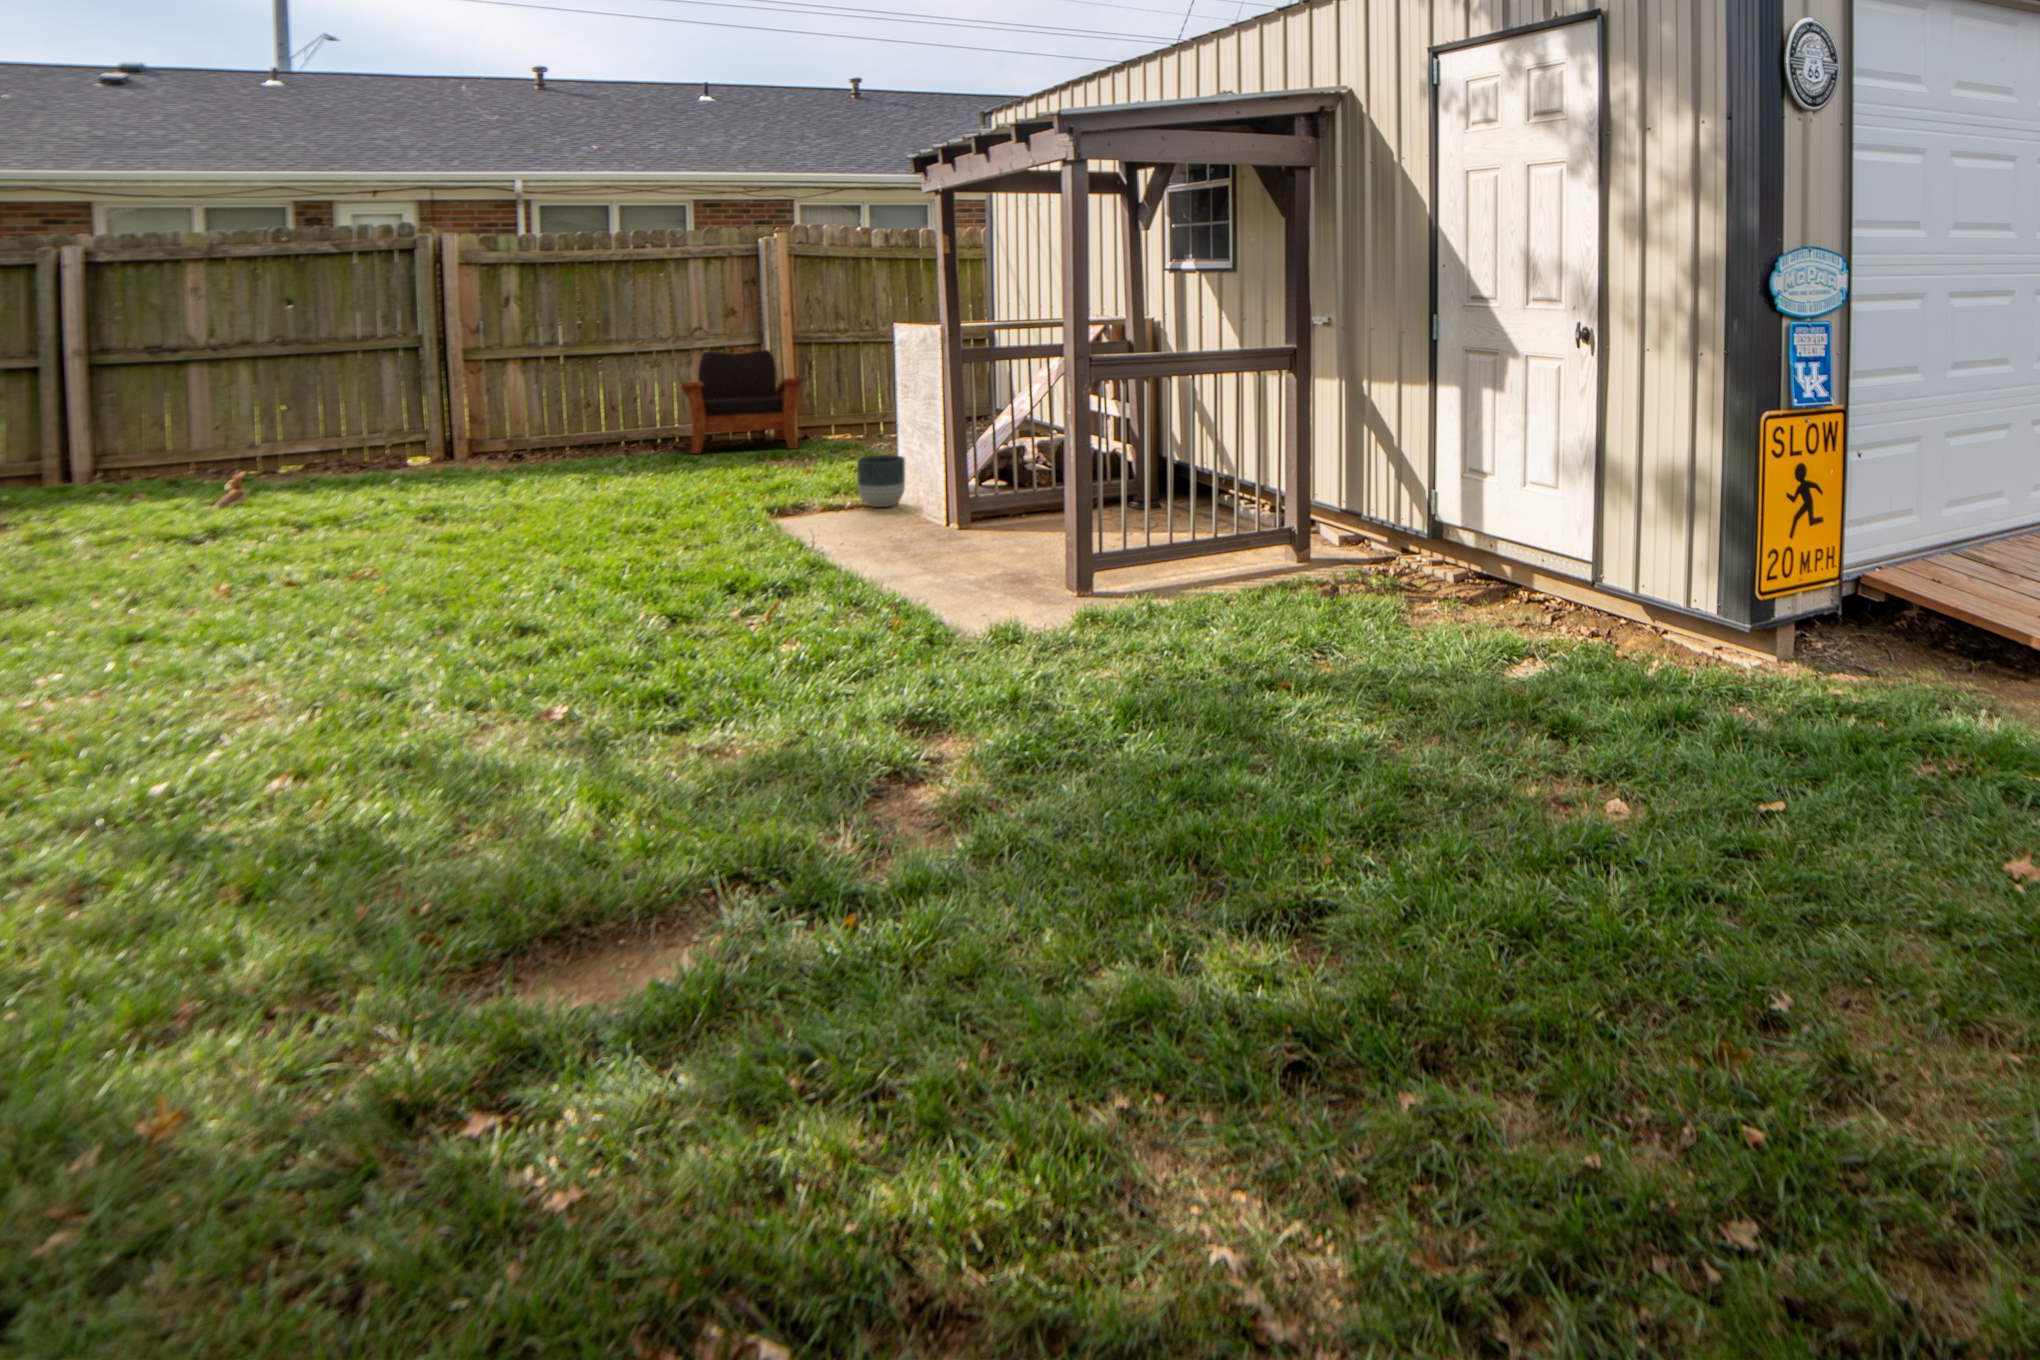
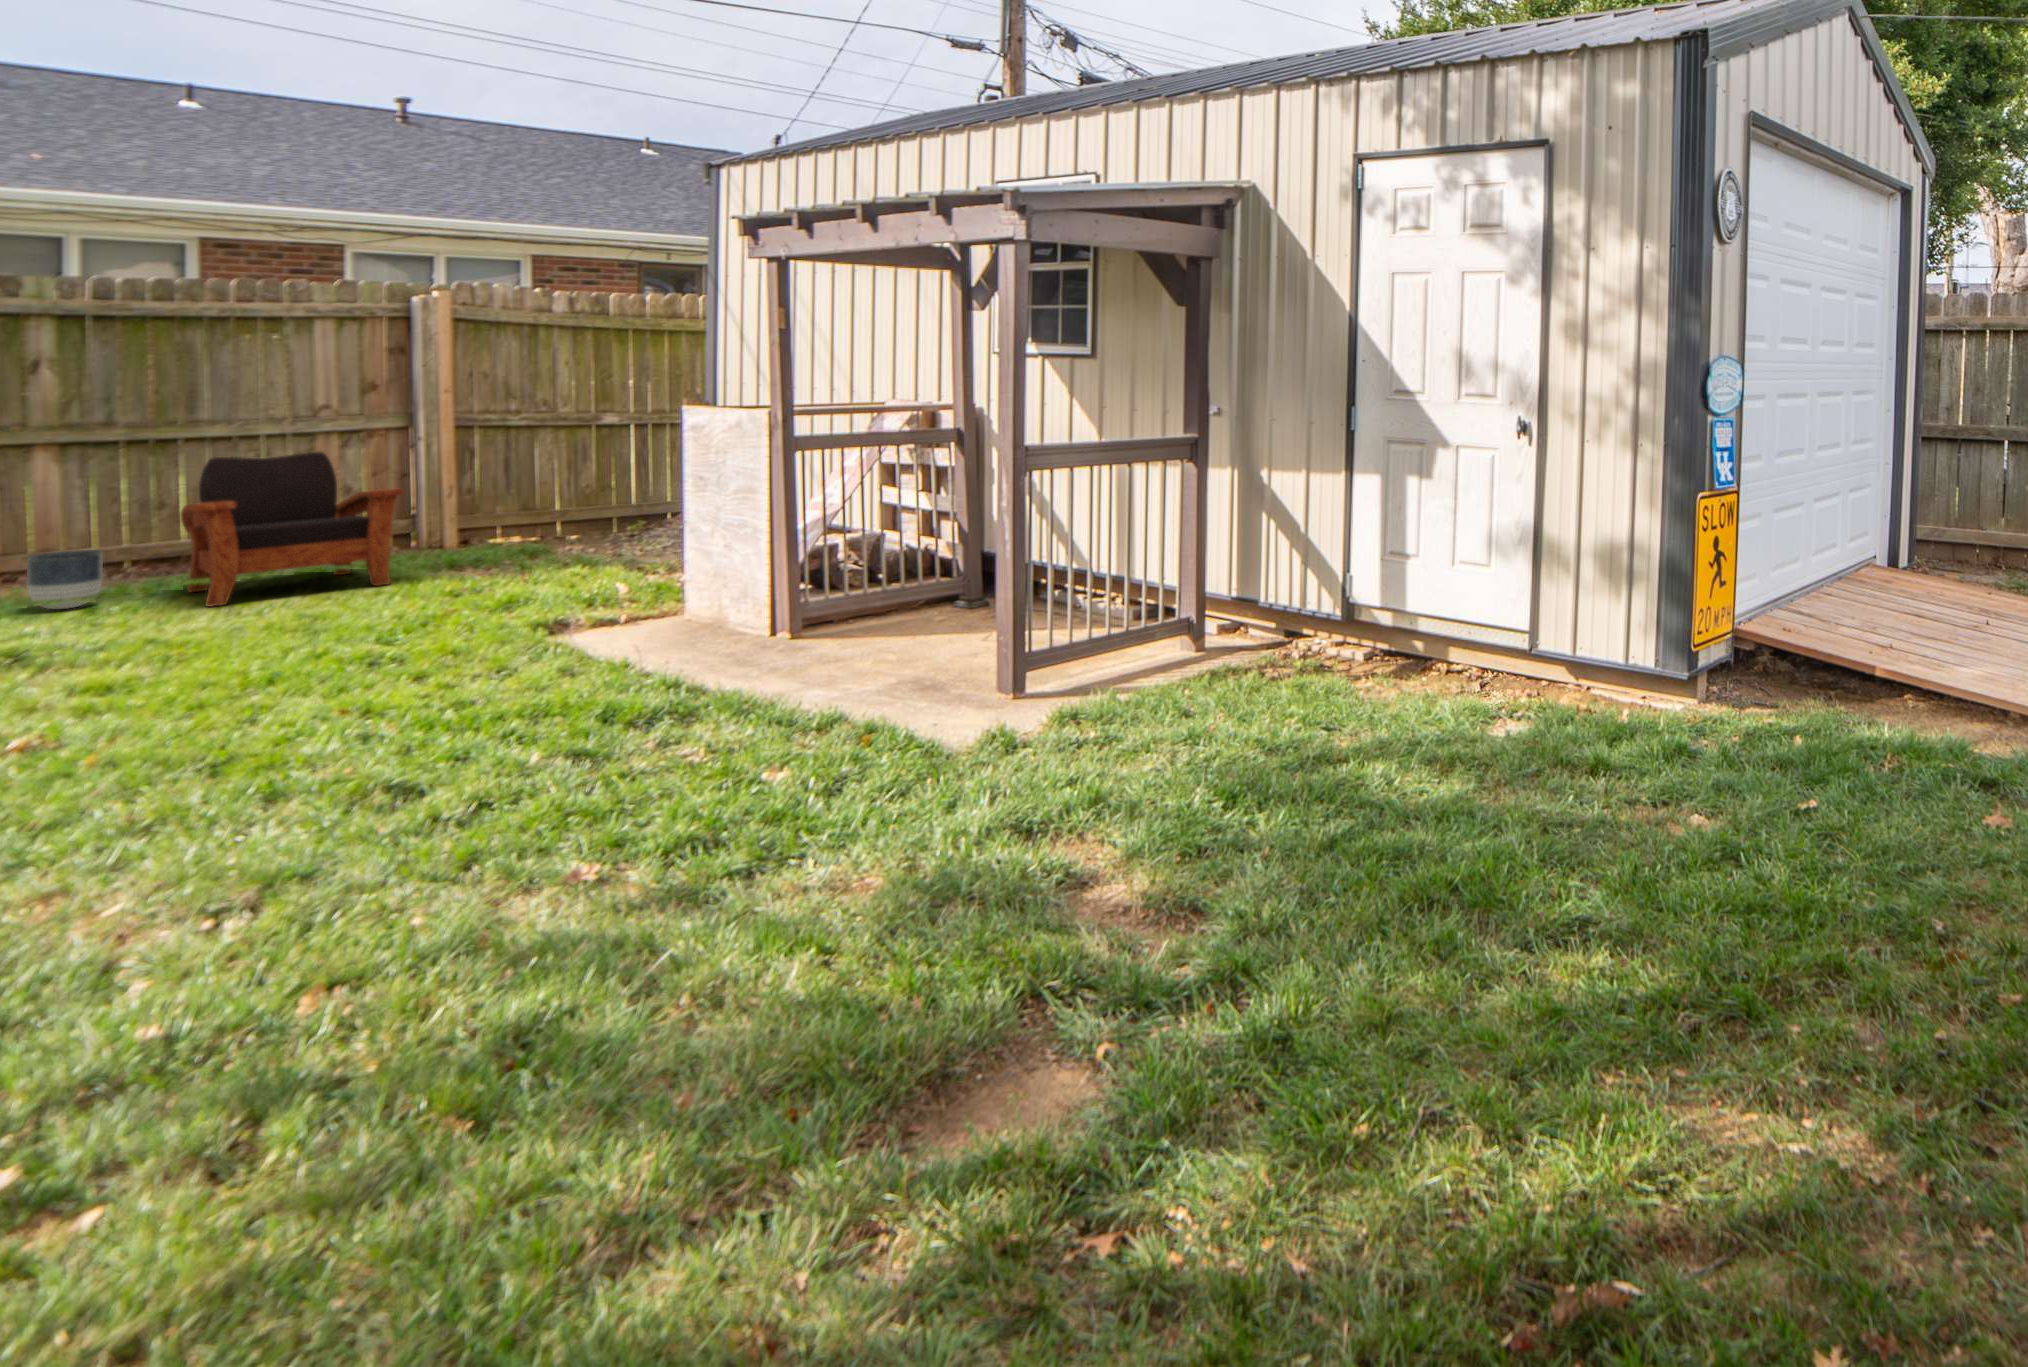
planter: present [857,455,905,507] -> present [27,550,103,609]

